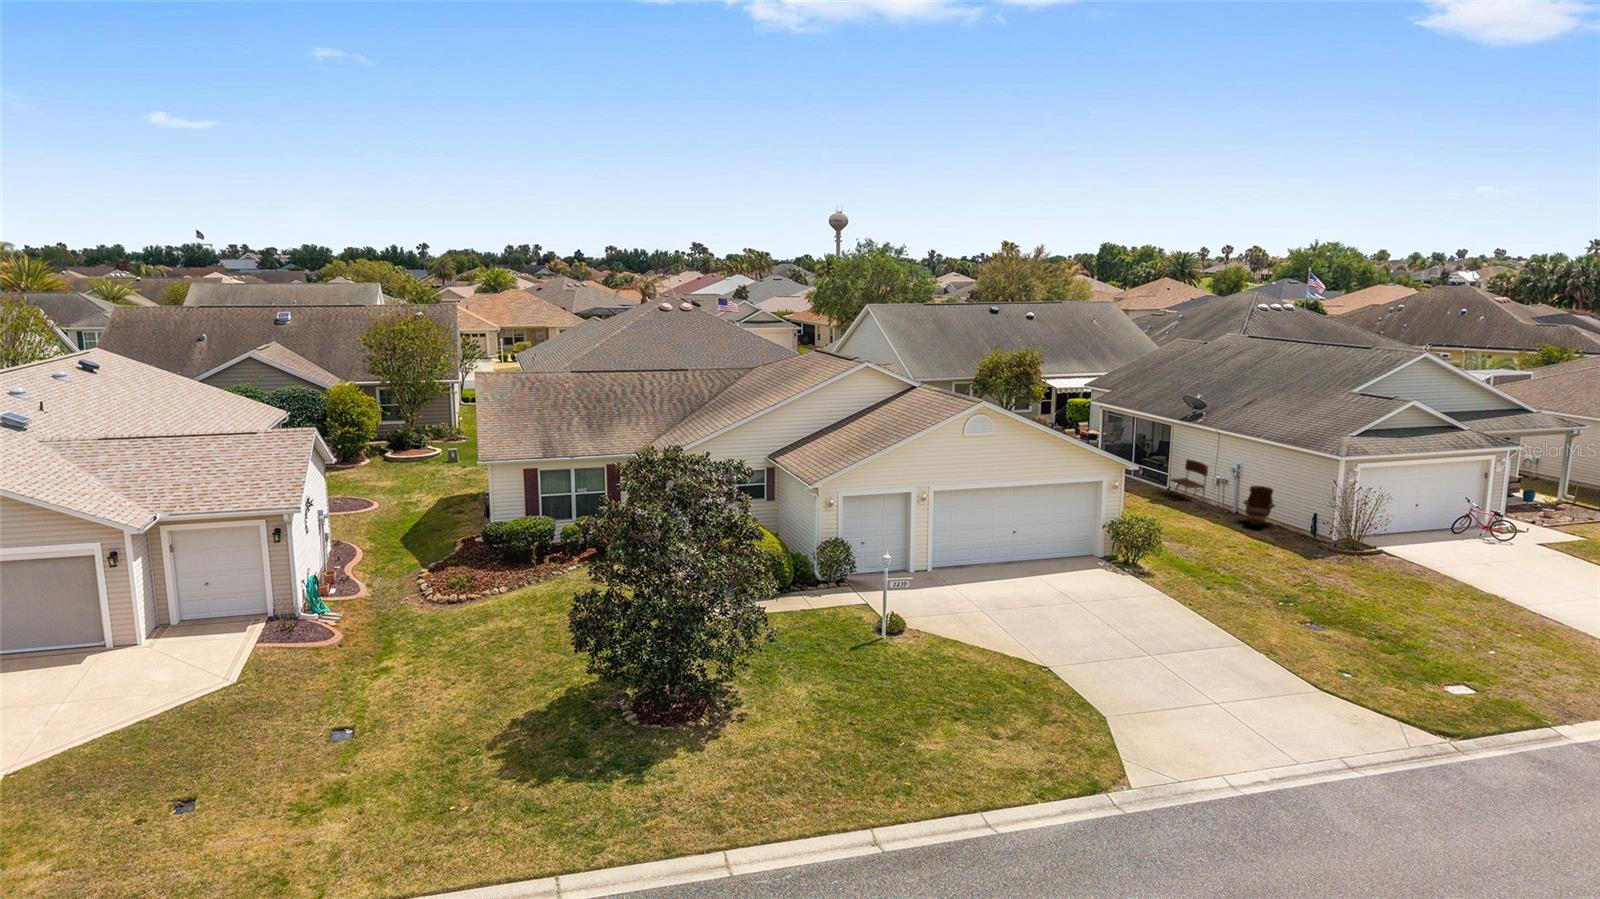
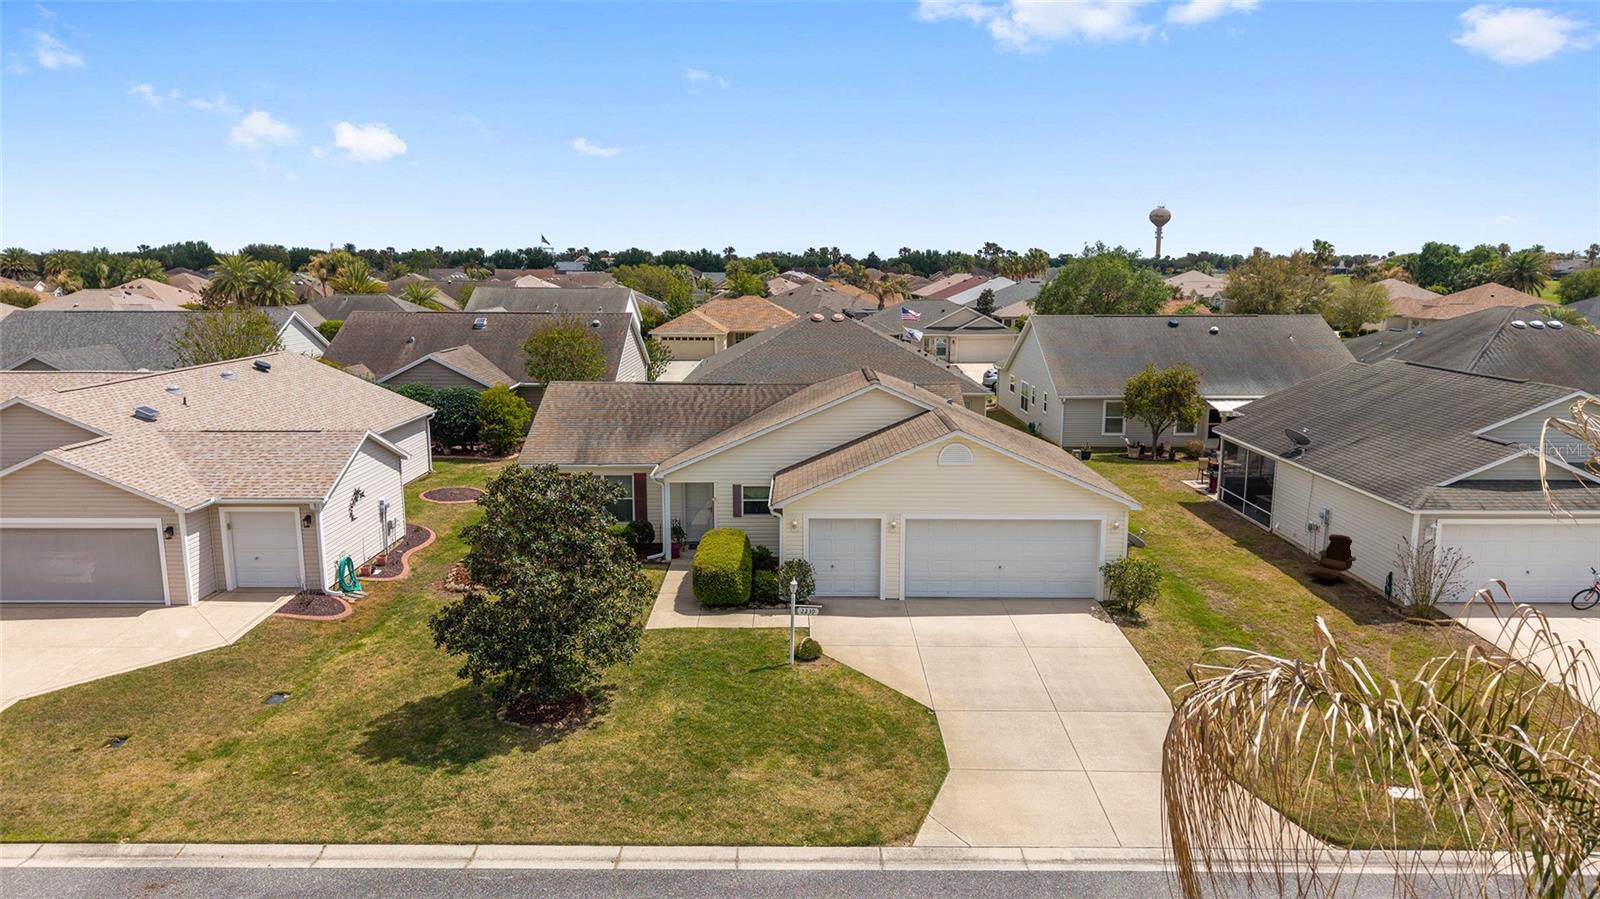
bench: present [1171,460,1208,502] -> none [1256,499,1296,548]

